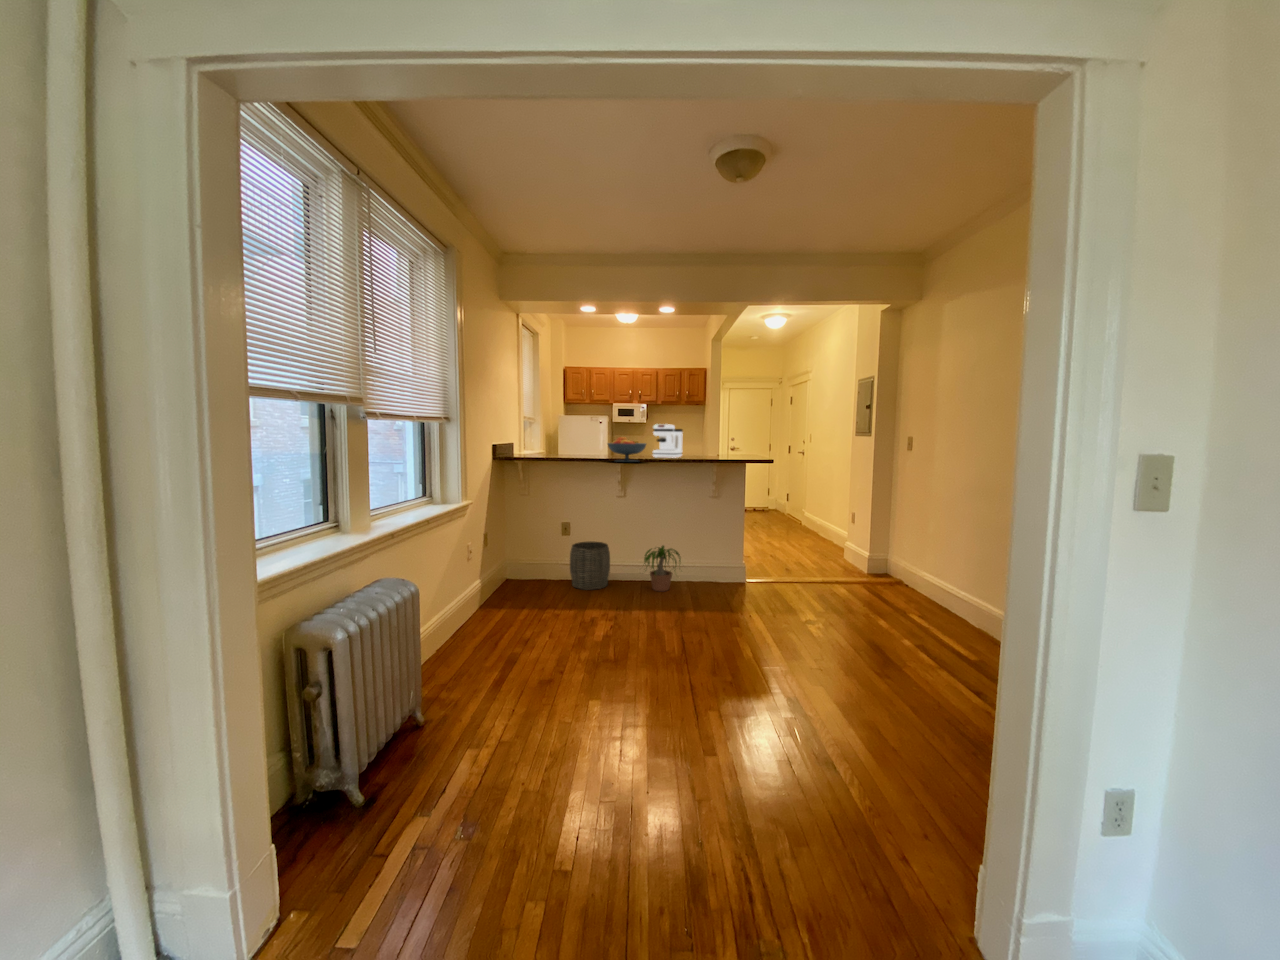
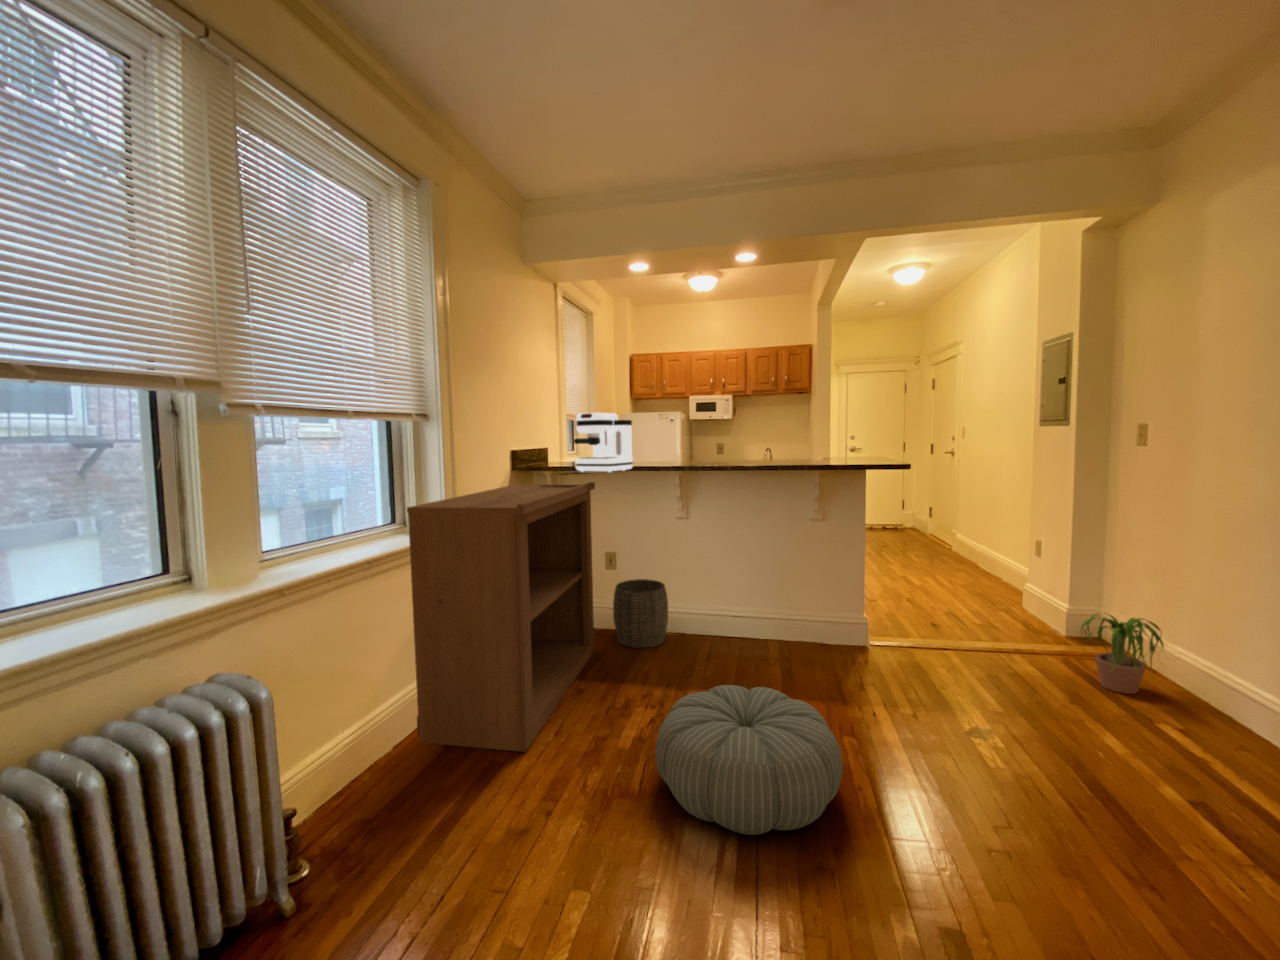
coffee maker: present [653,424,683,458] -> present [574,413,633,473]
fruit bowl: present [608,437,646,462] -> none [663,436,718,471]
bookshelf: none [447,469,561,649] -> present [407,482,595,752]
potted plant: present [644,546,681,591] -> present [1080,613,1164,694]
pouf: none [623,599,735,675] -> present [655,685,843,835]

